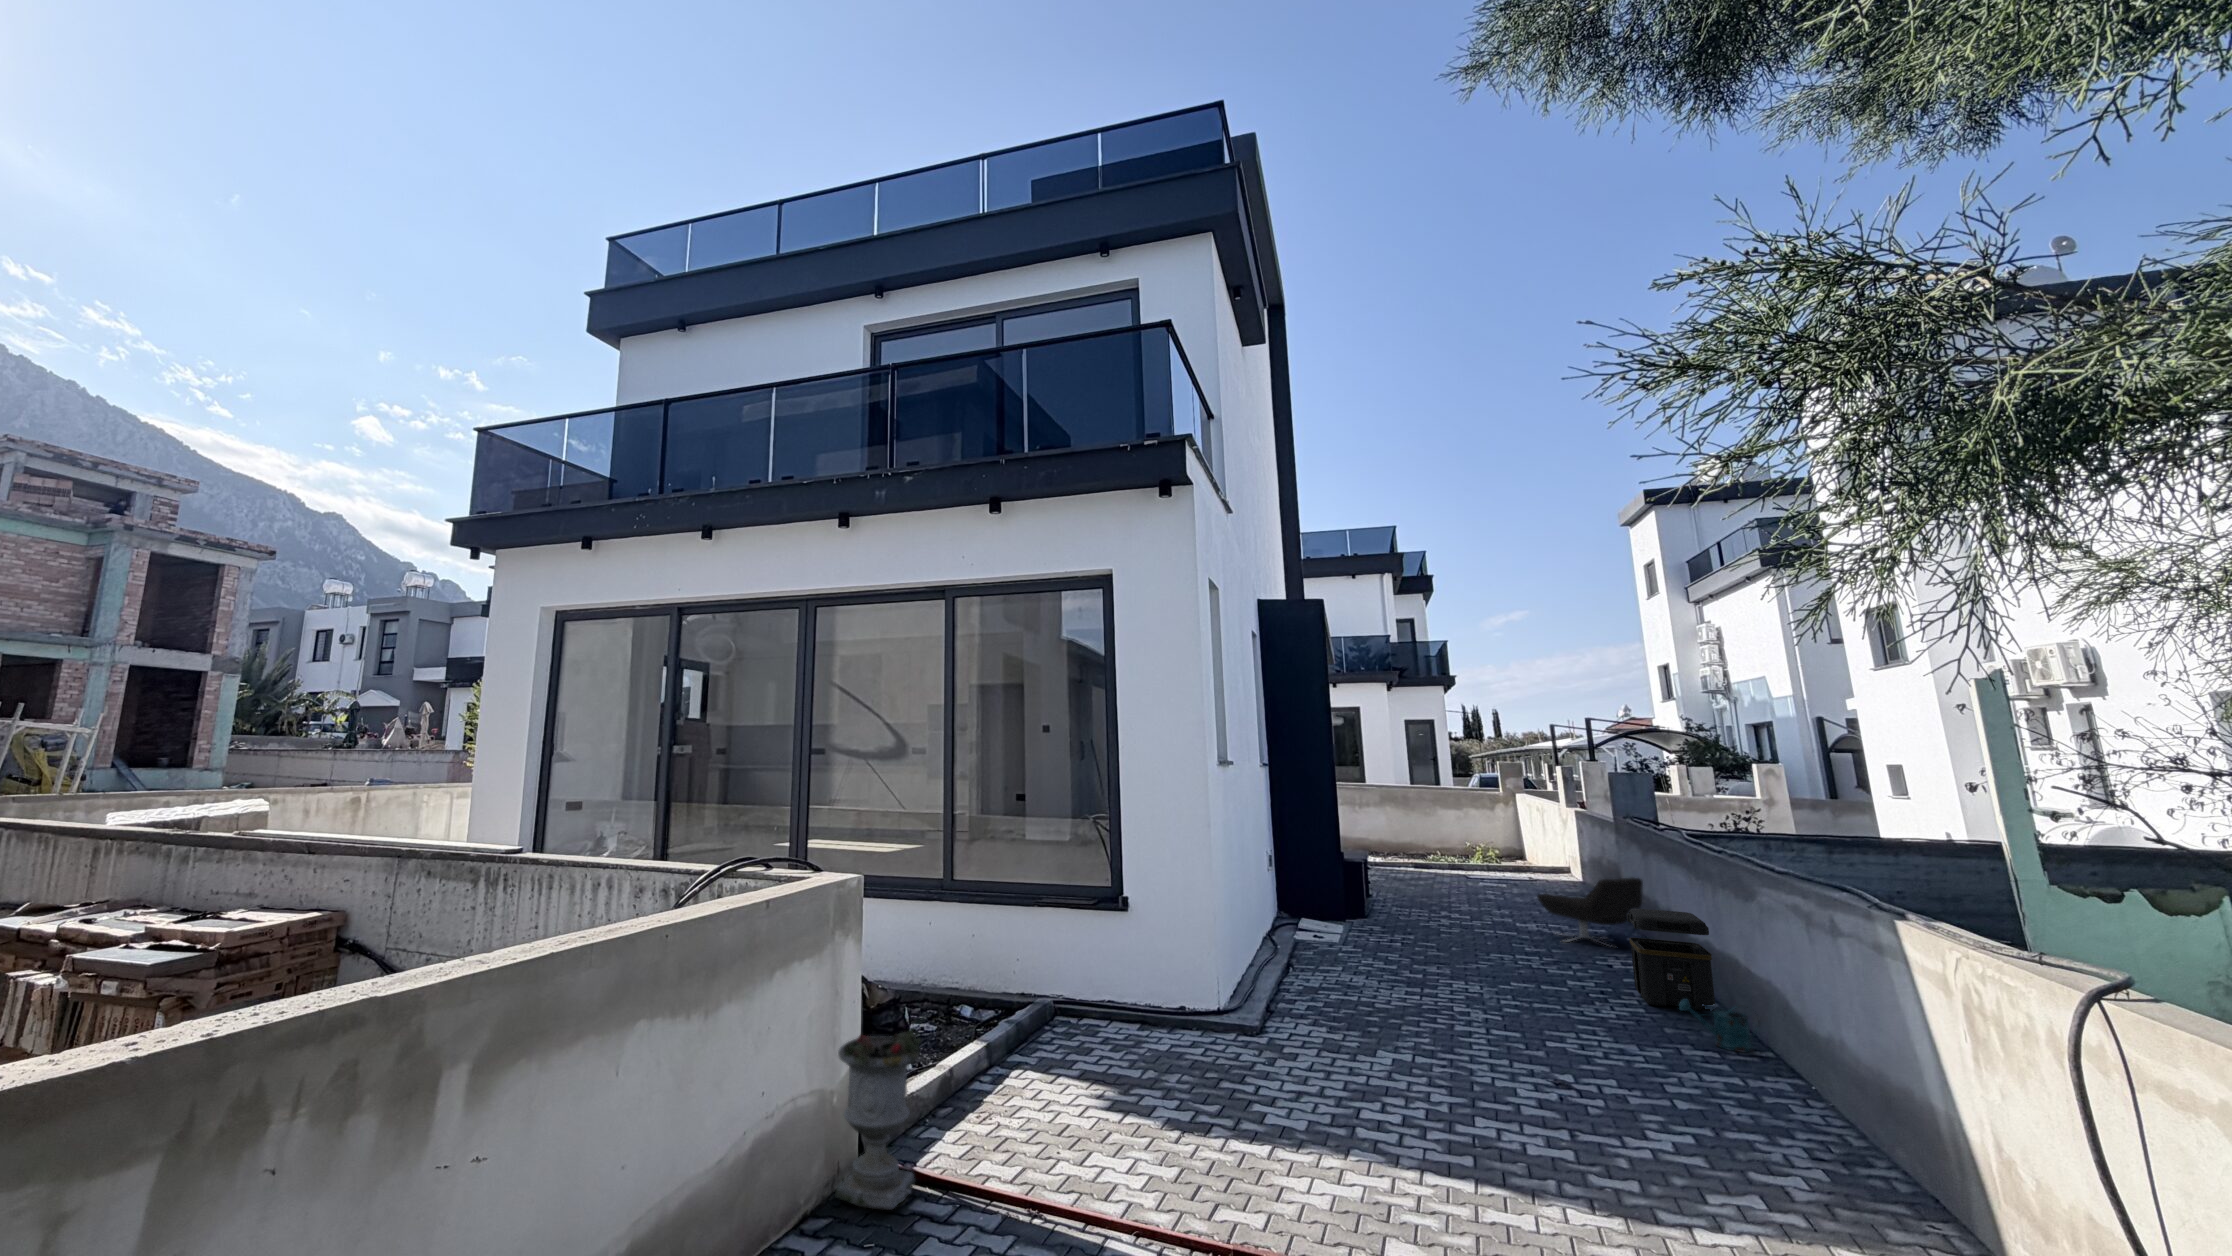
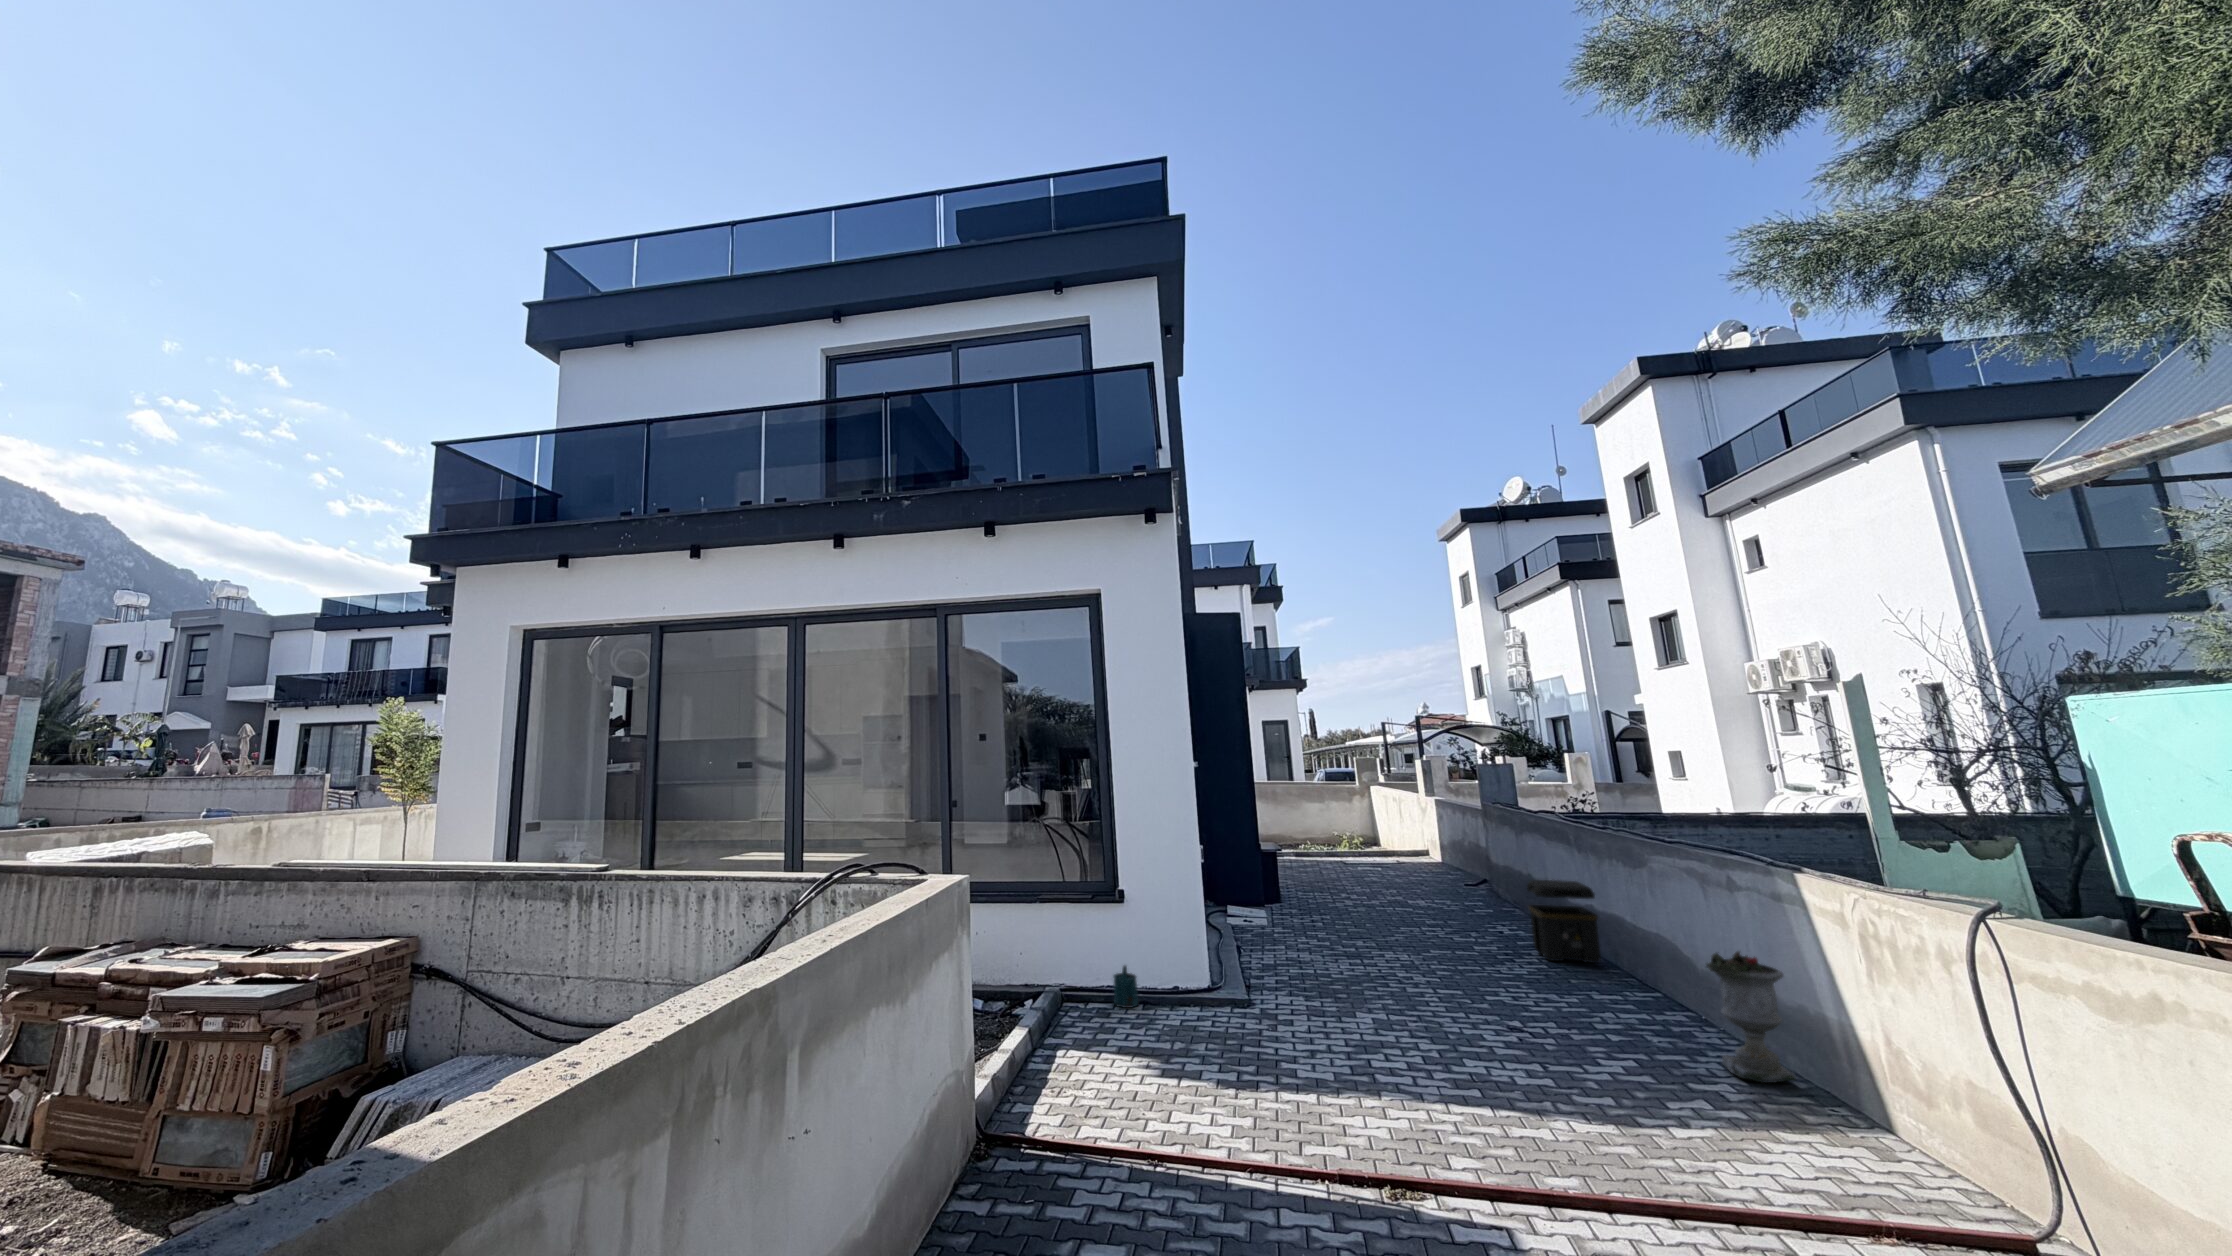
lounge chair: present [1537,878,1643,944] -> none [1433,854,1520,916]
watering can: present [1679,1000,1757,1052] -> present [1113,966,1139,1008]
planter: present [836,1031,921,1210] -> present [1706,951,1796,1083]

